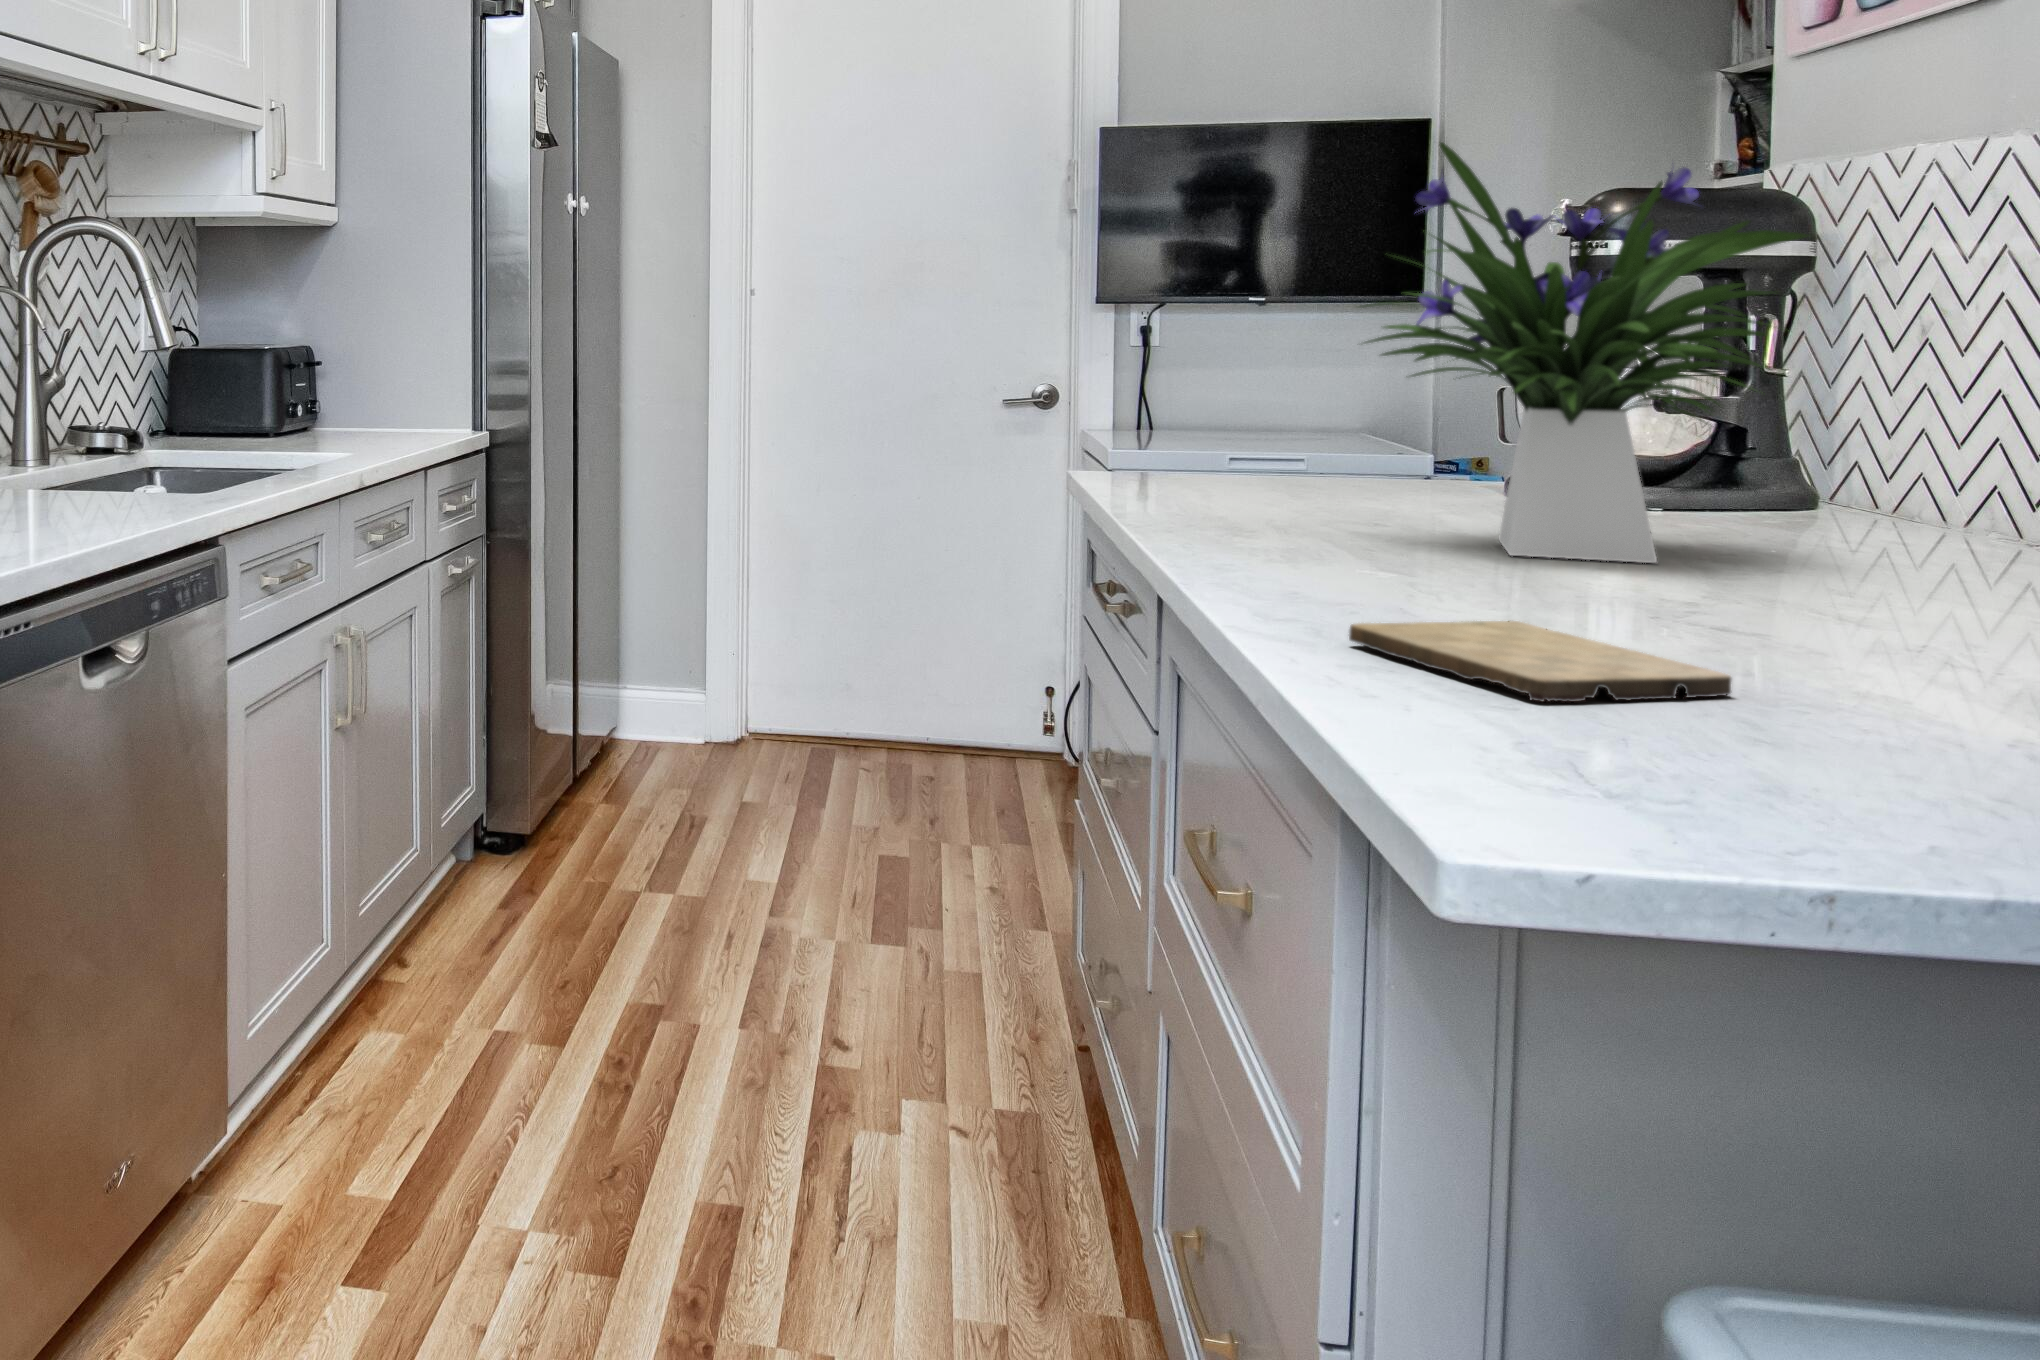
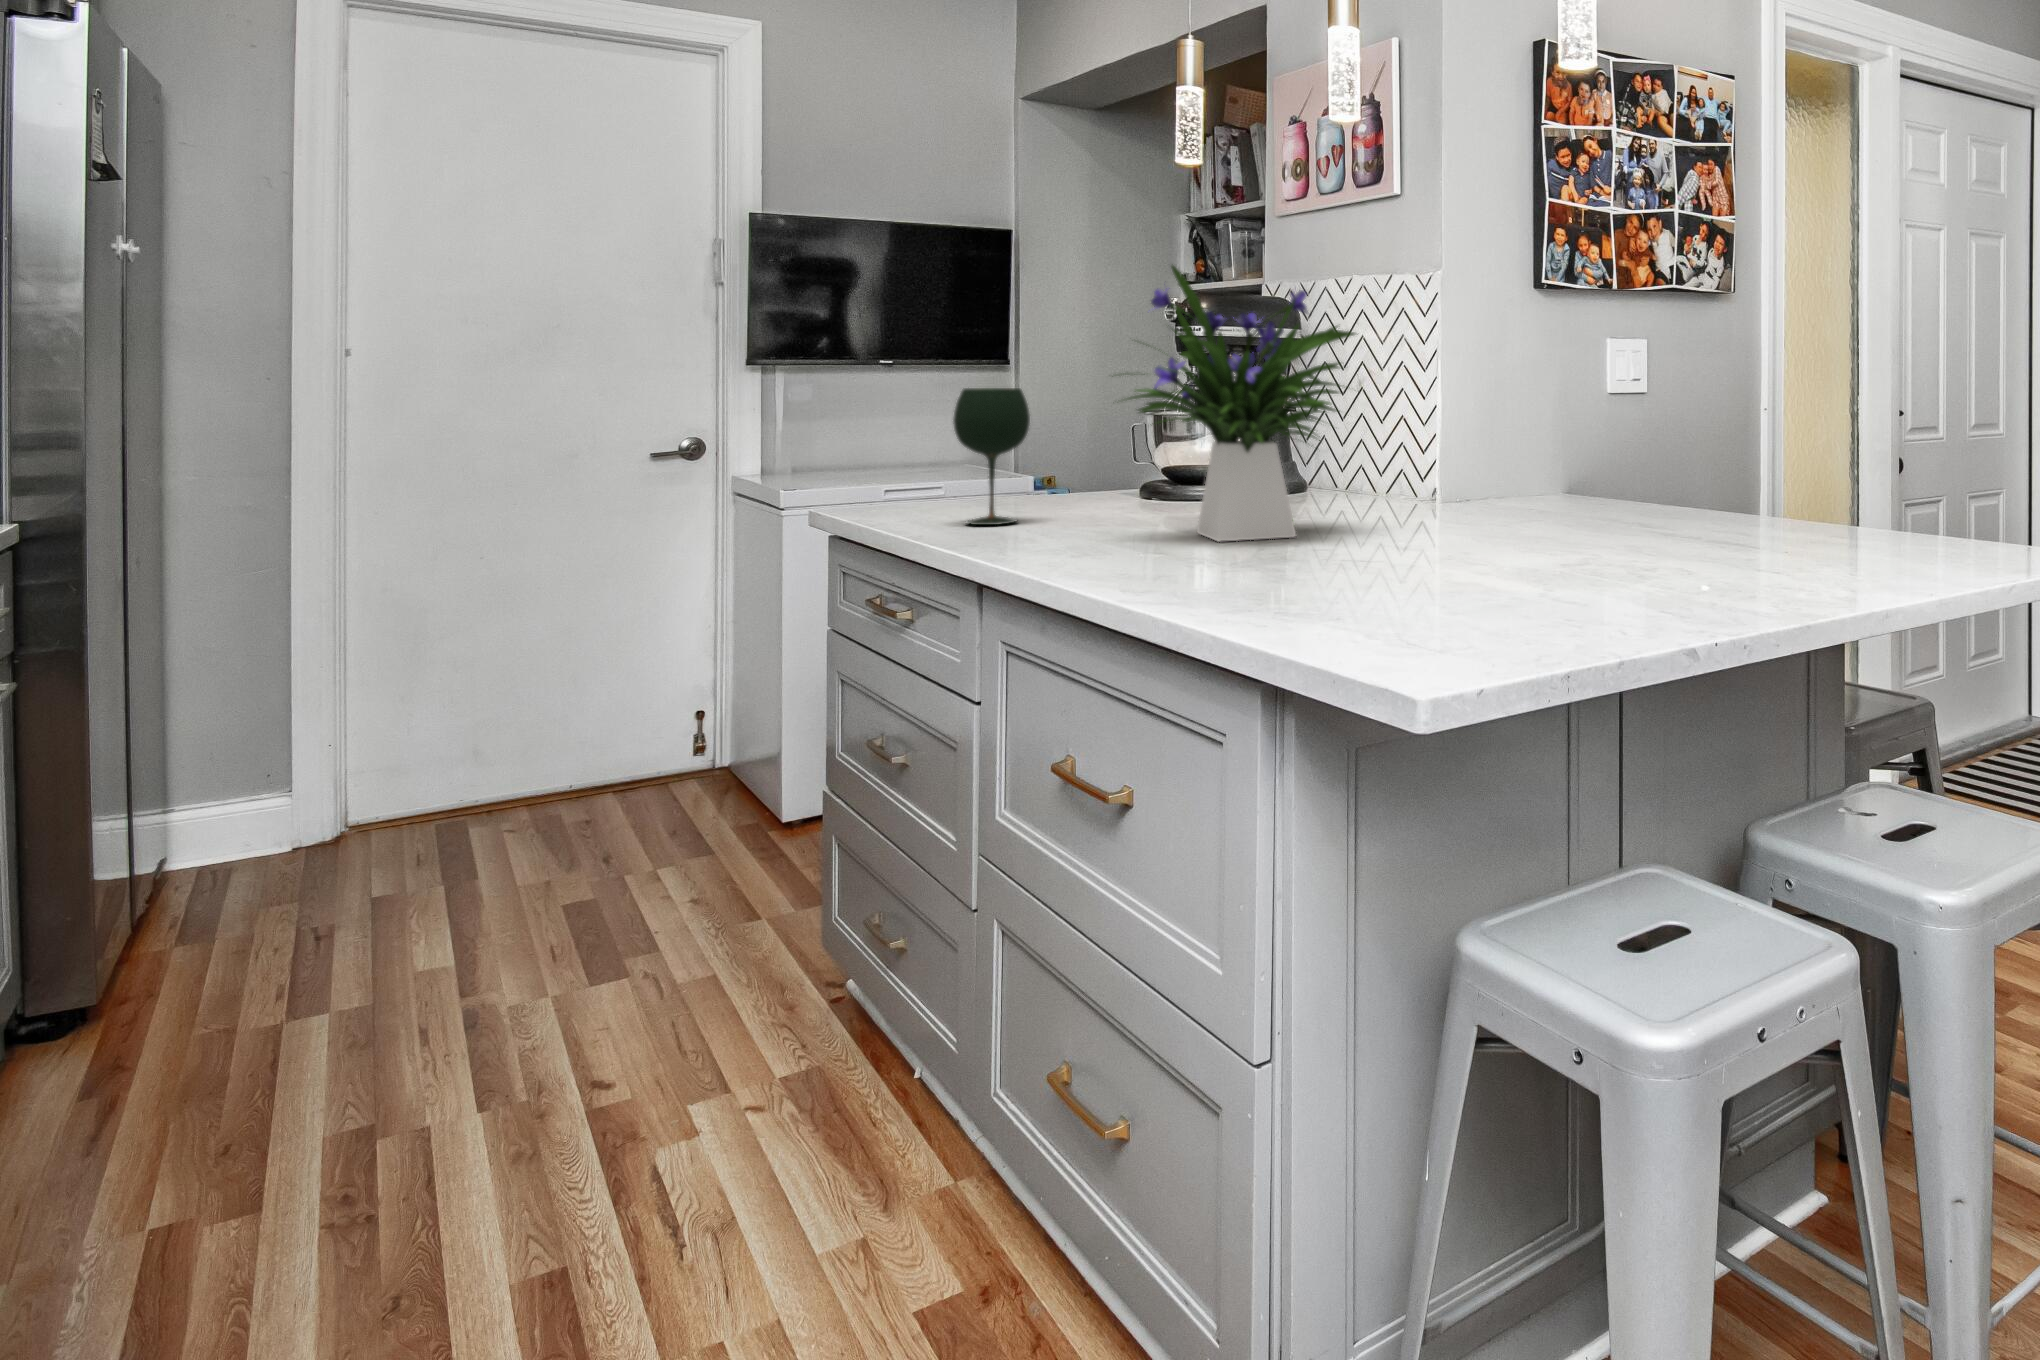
wine glass: none [1193,325,1295,503] -> present [953,388,1030,525]
cutting board: present [1349,621,1731,702] -> none [1228,578,1439,620]

